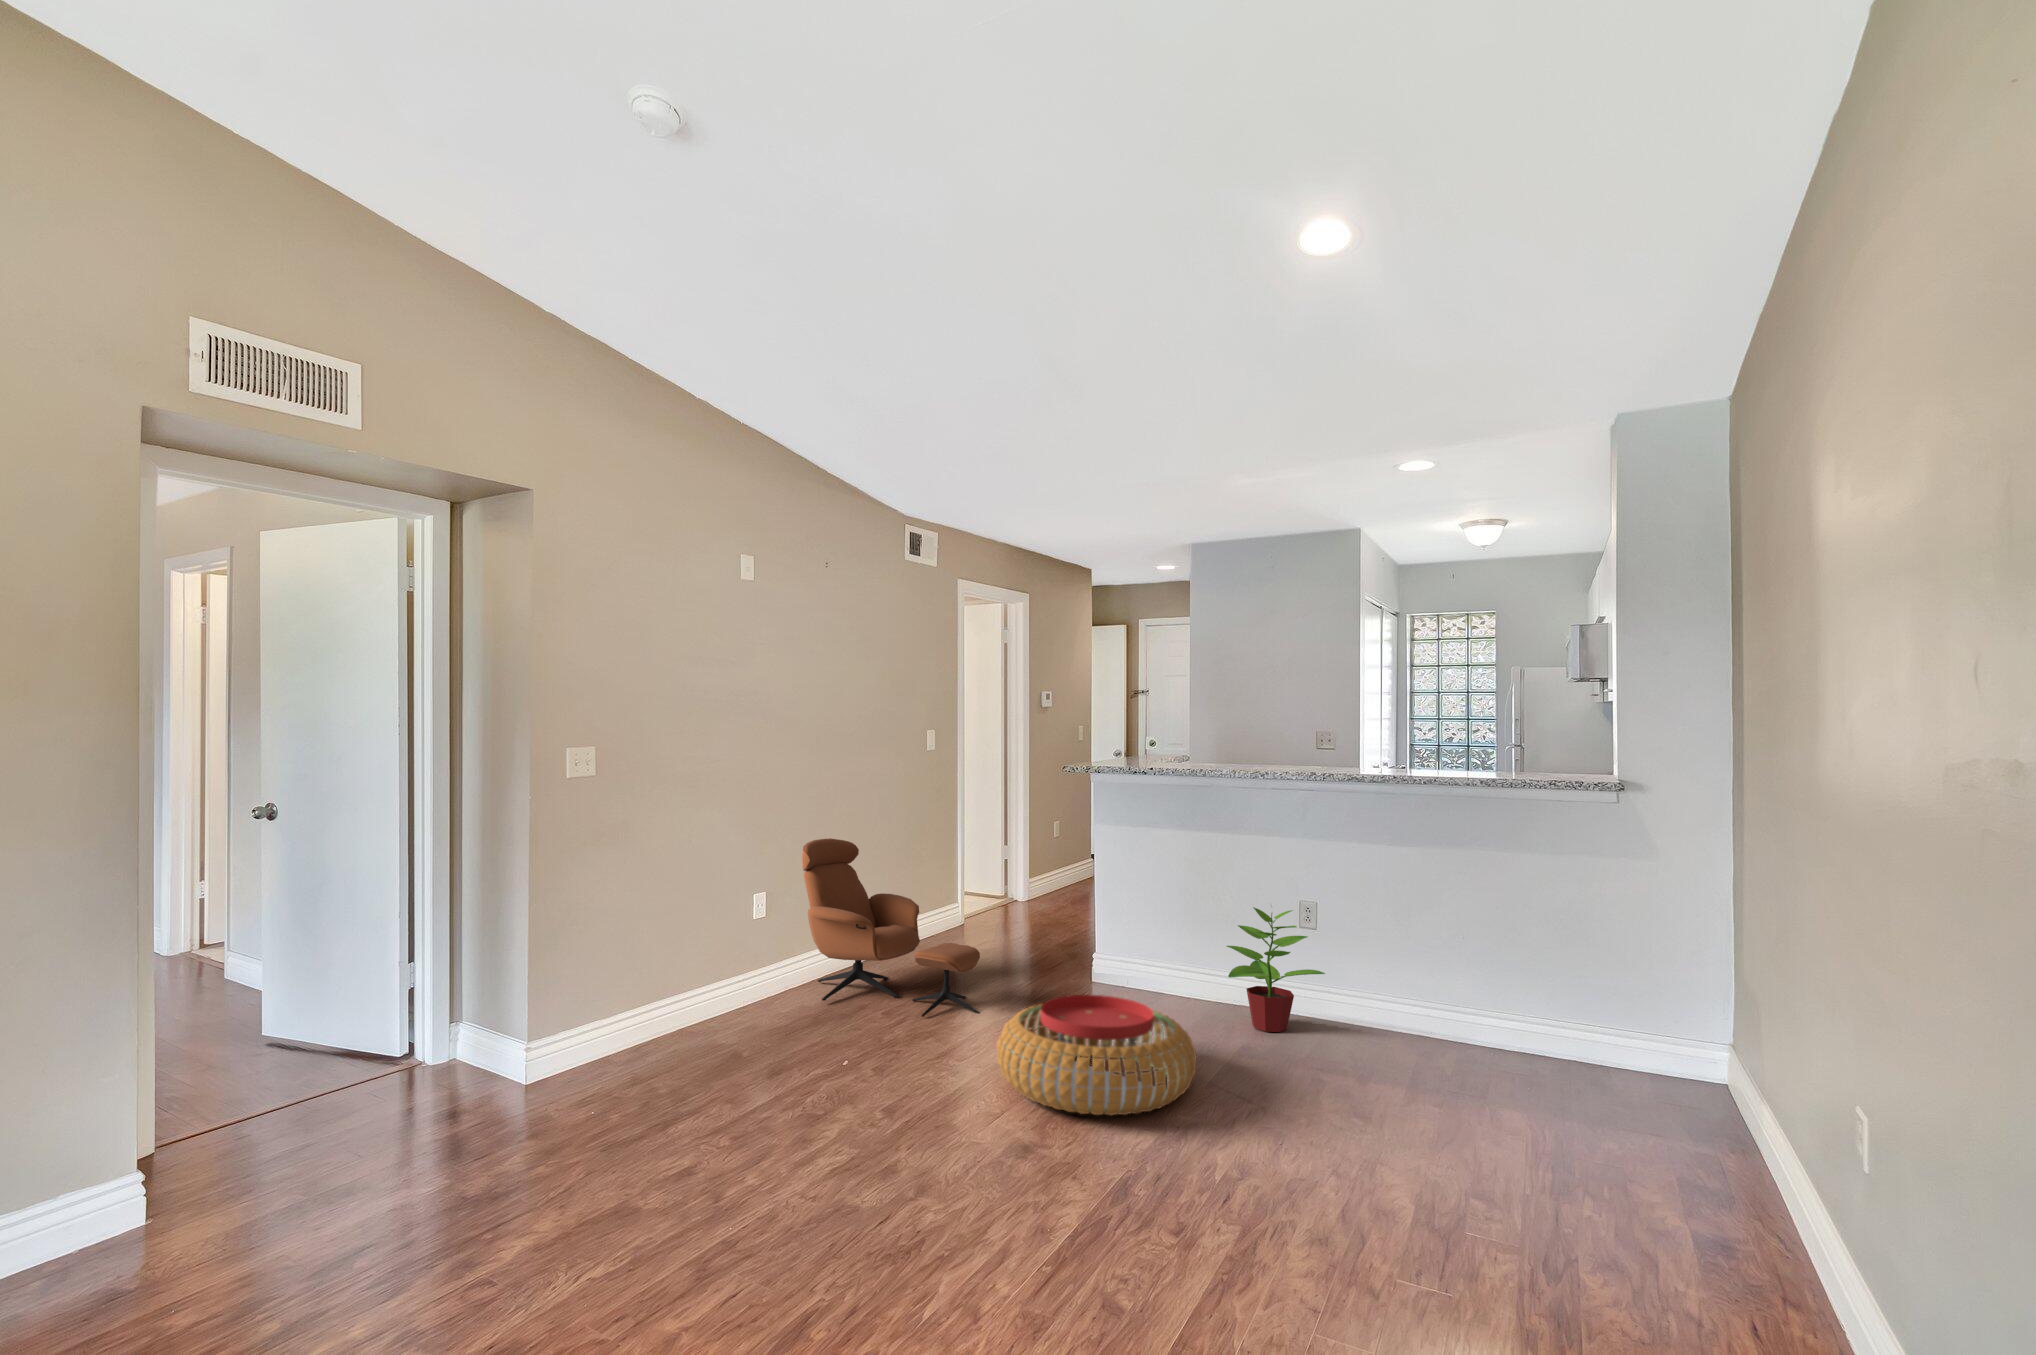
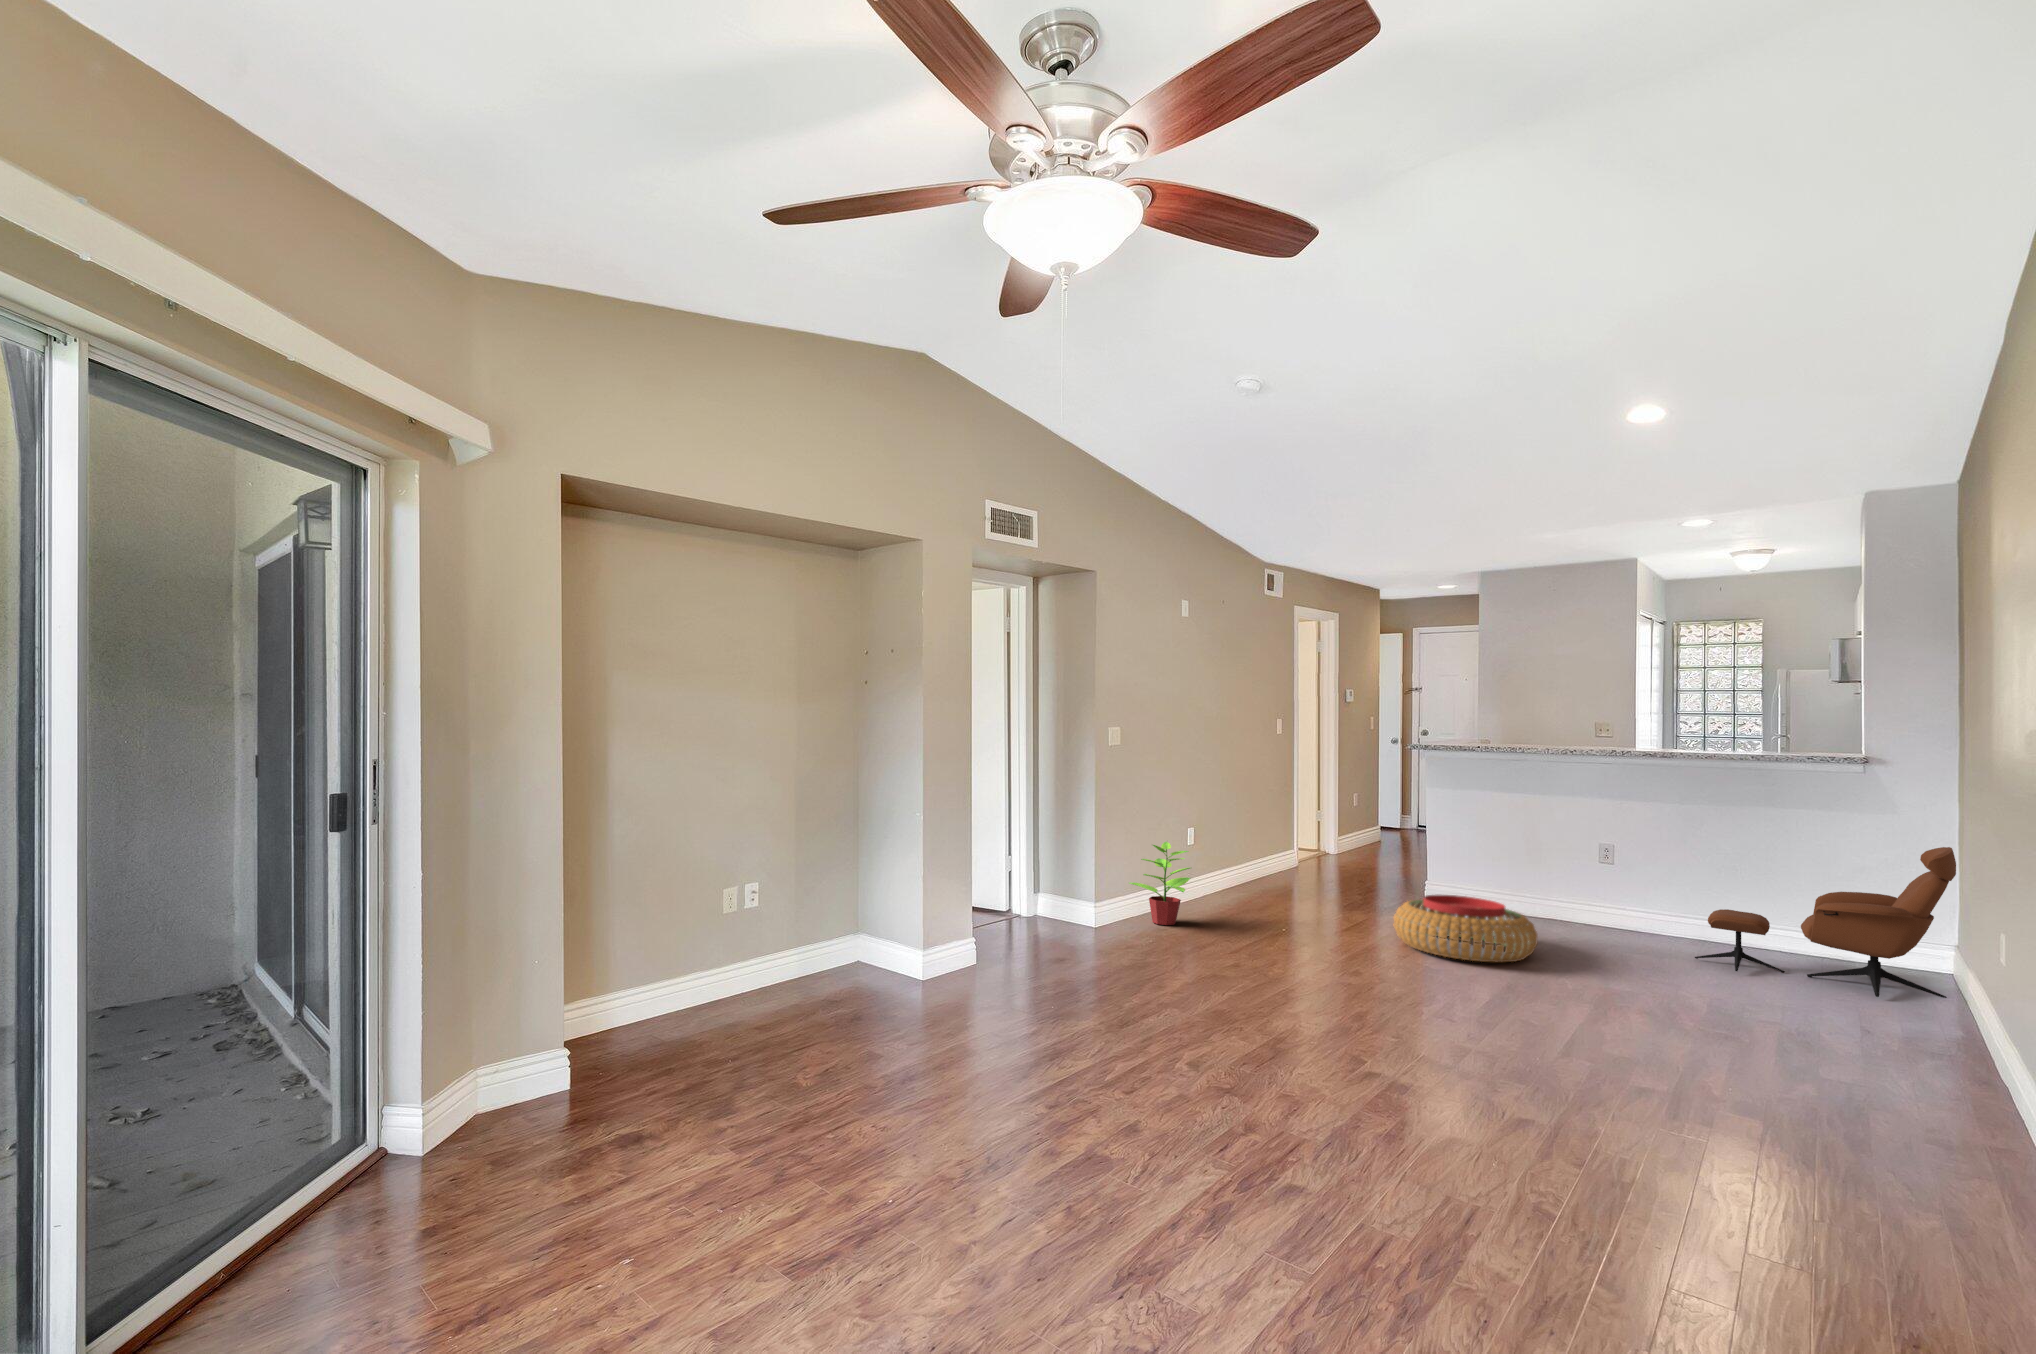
lounge chair: present [802,838,980,1017] -> present [1695,847,1956,998]
potted plant: present [1227,907,1325,1032] -> present [1129,842,1190,925]

